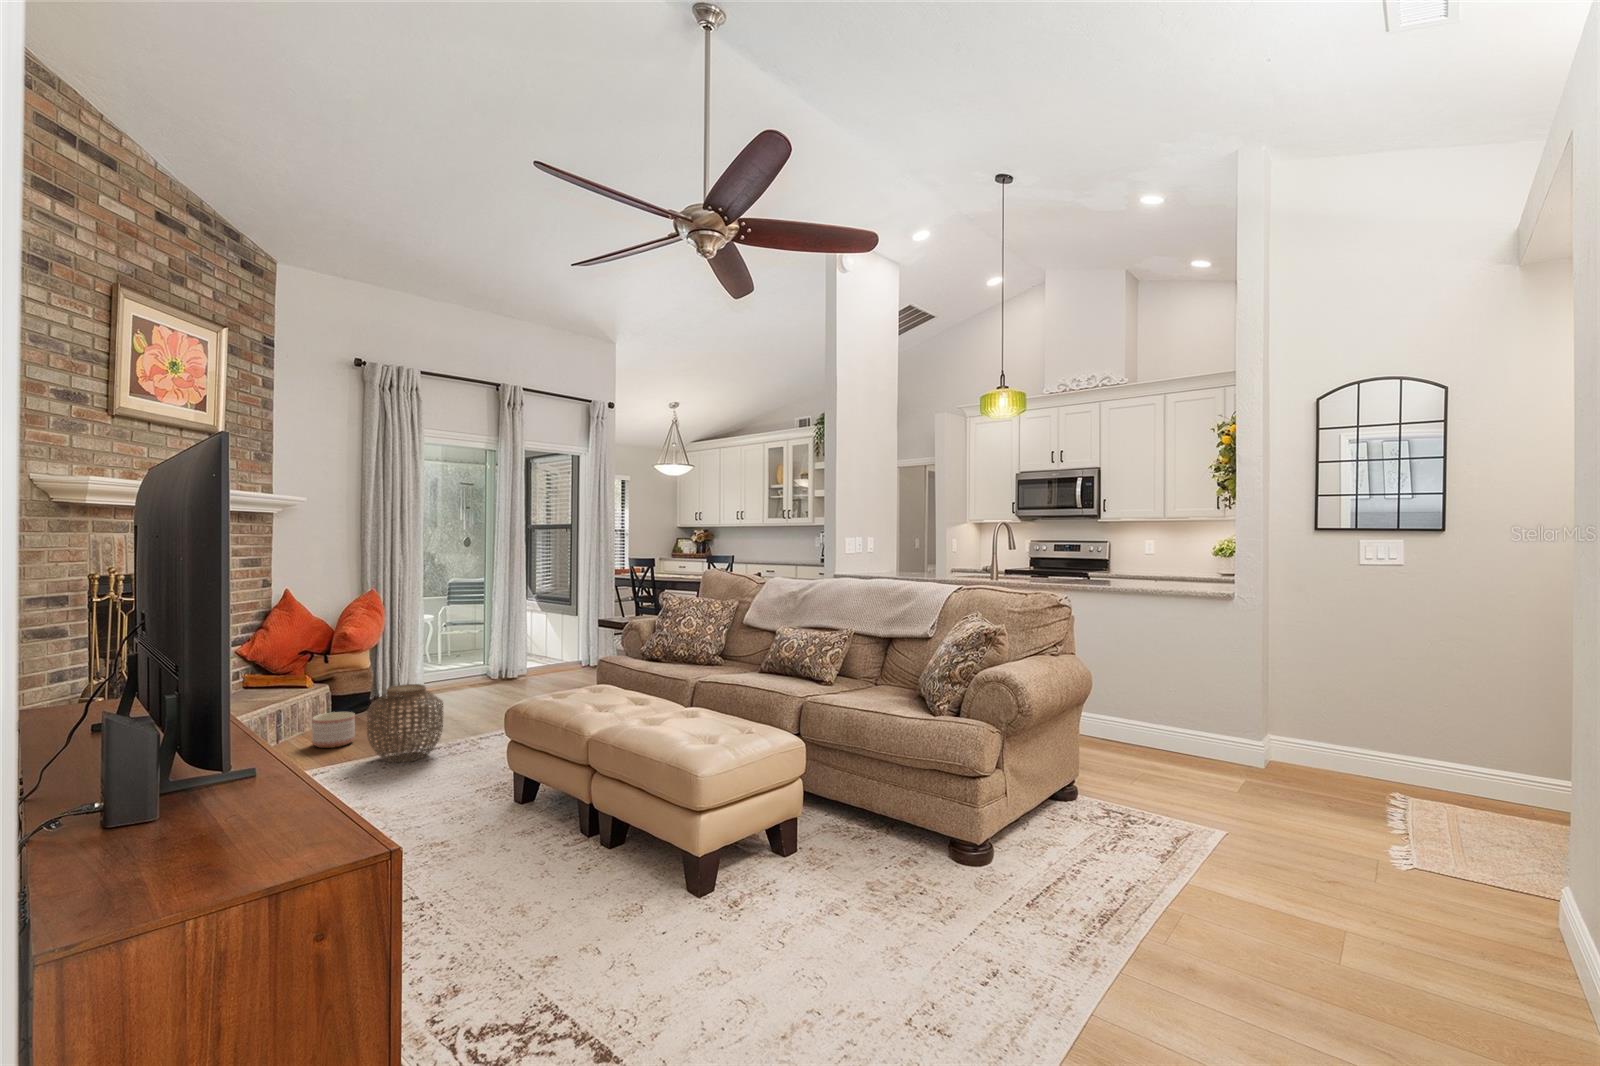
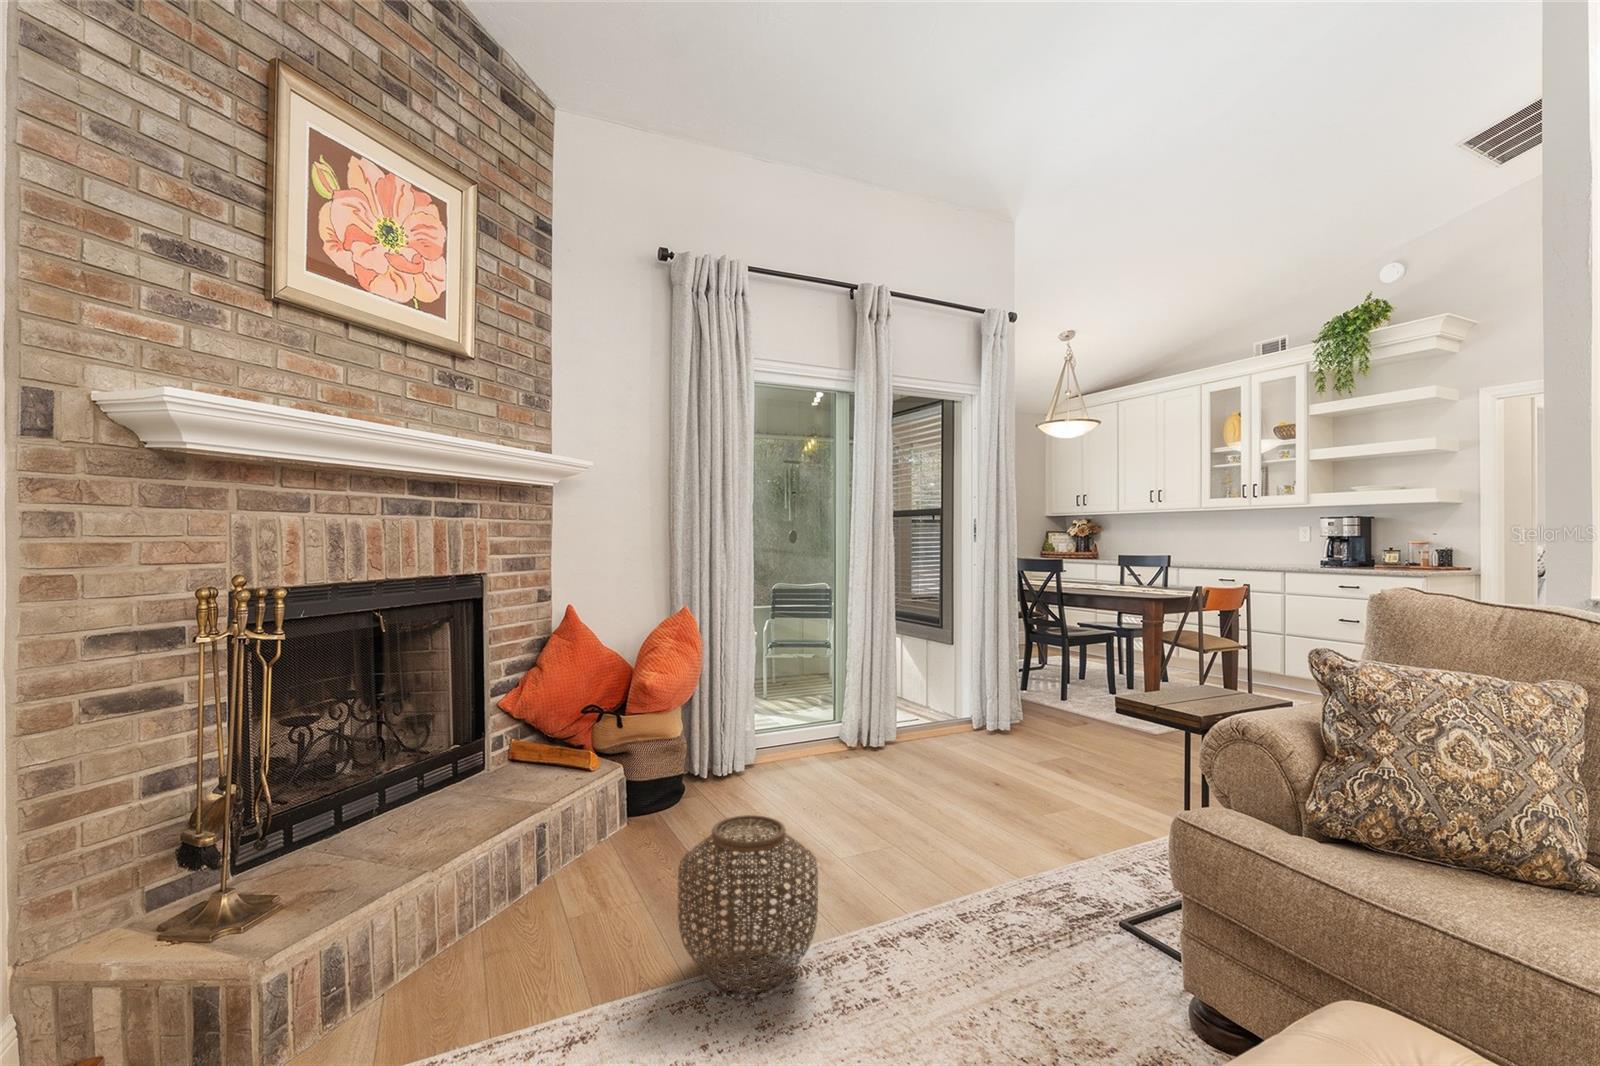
planter: present [312,712,355,748] -> none [591,833,659,908]

